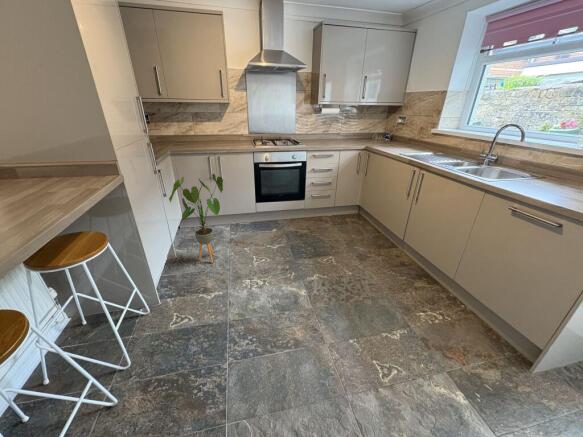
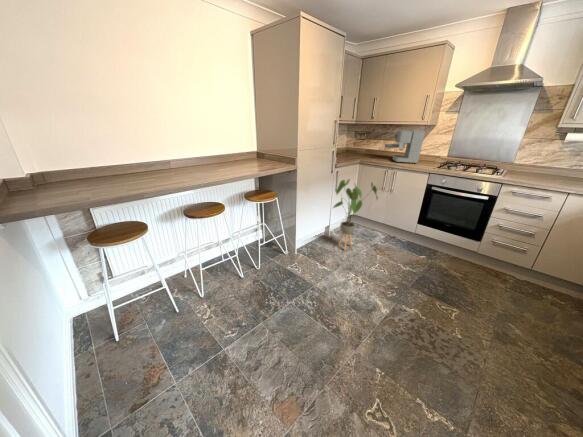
coffee maker: none [192,109,232,146] -> present [385,130,425,163]

